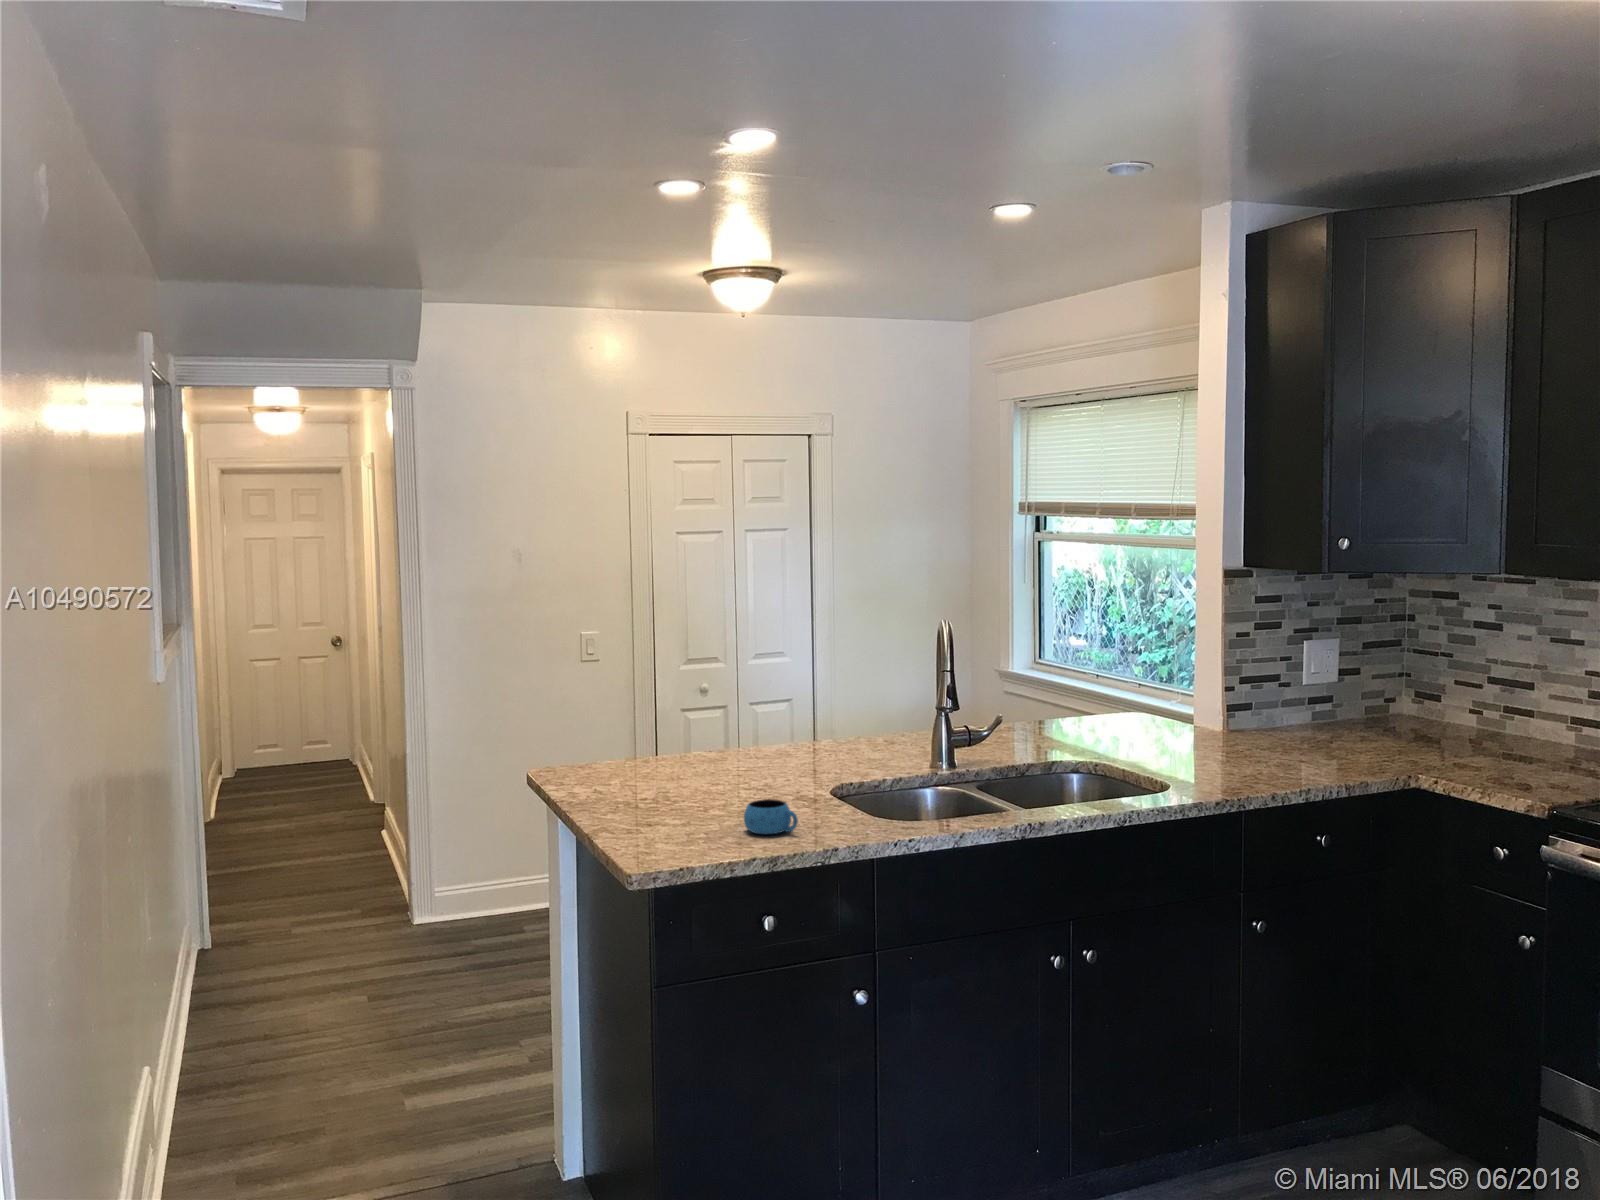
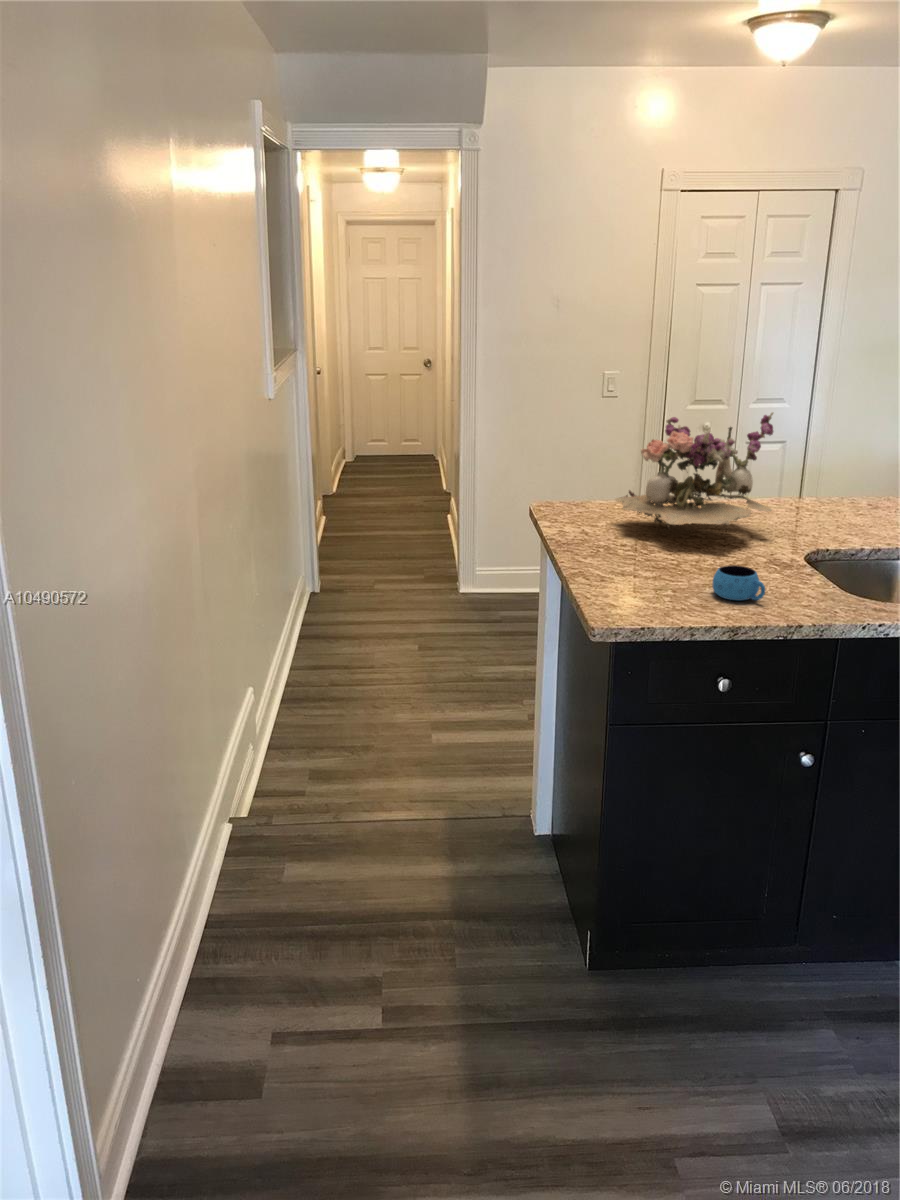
flower arrangement: none [625,648,793,781] -> present [616,412,773,528]

